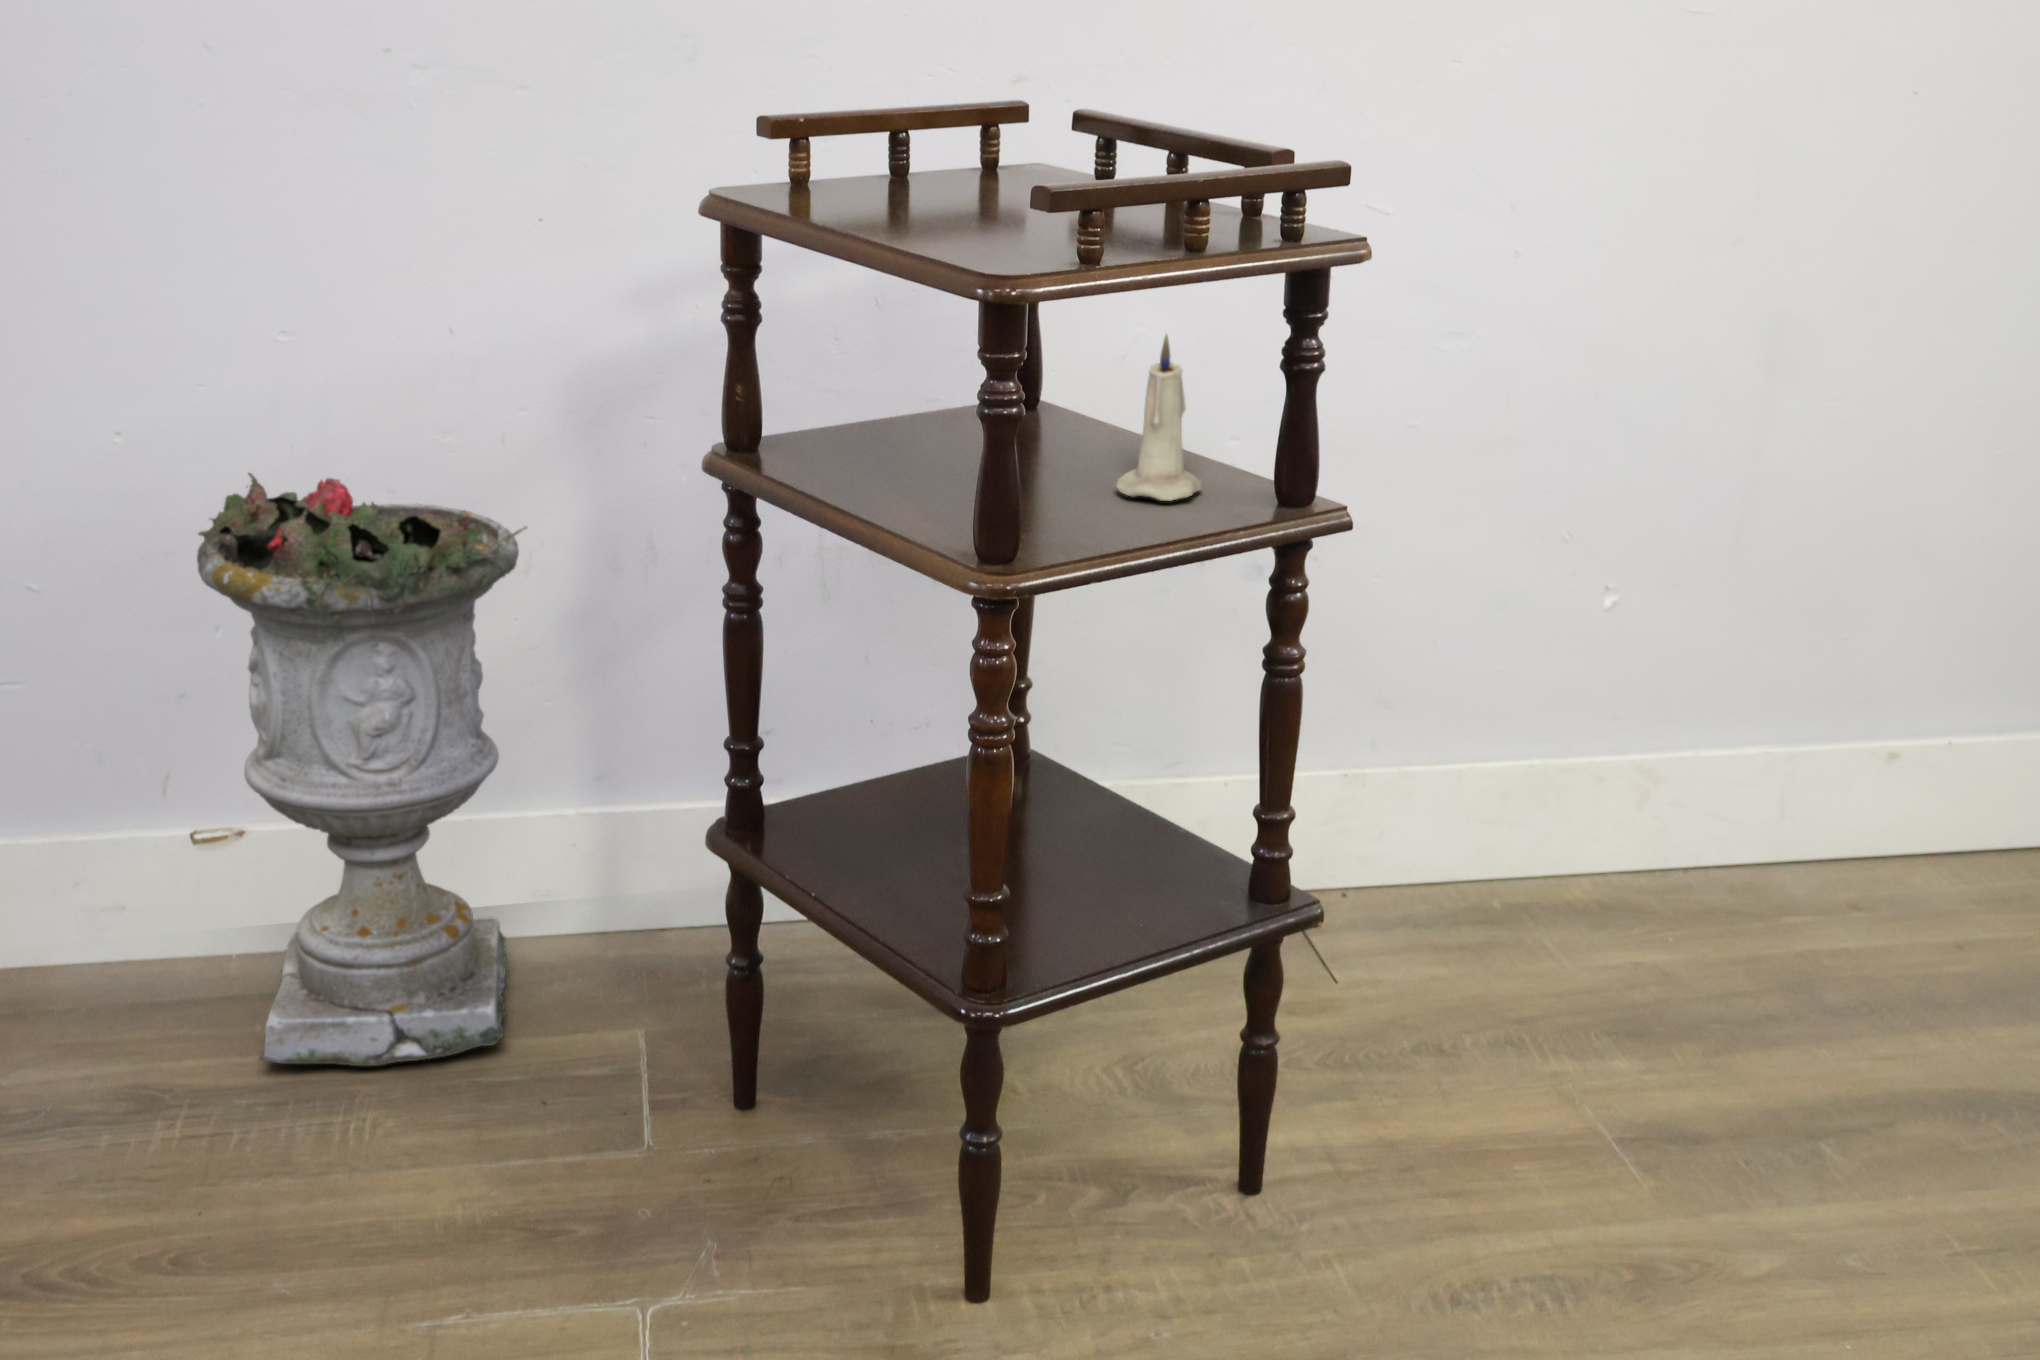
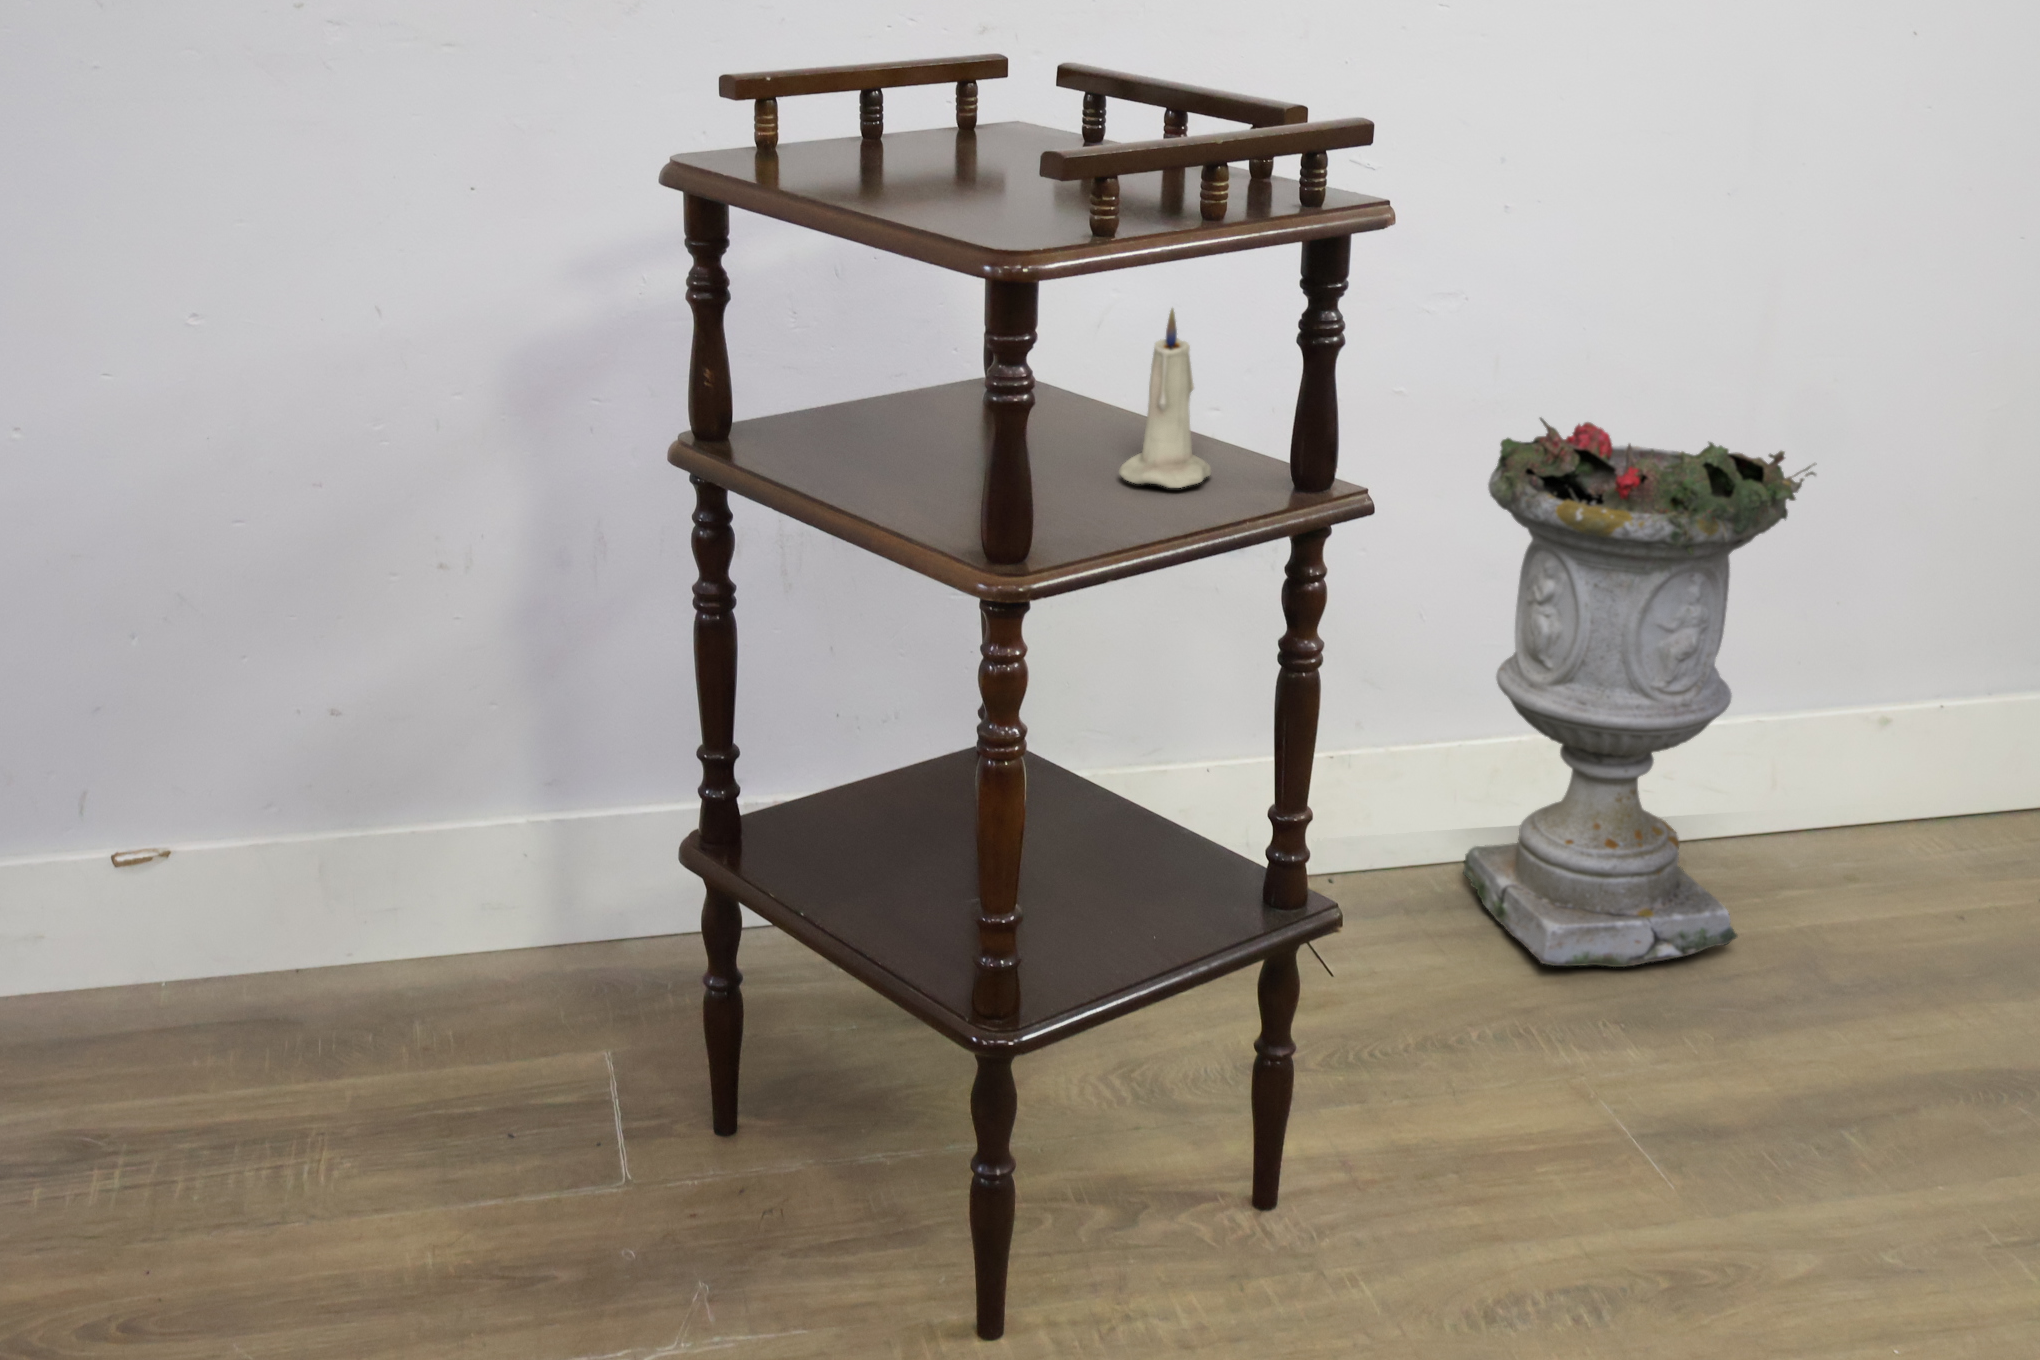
planter: present [197,473,527,1066] -> present [1463,418,1816,967]

